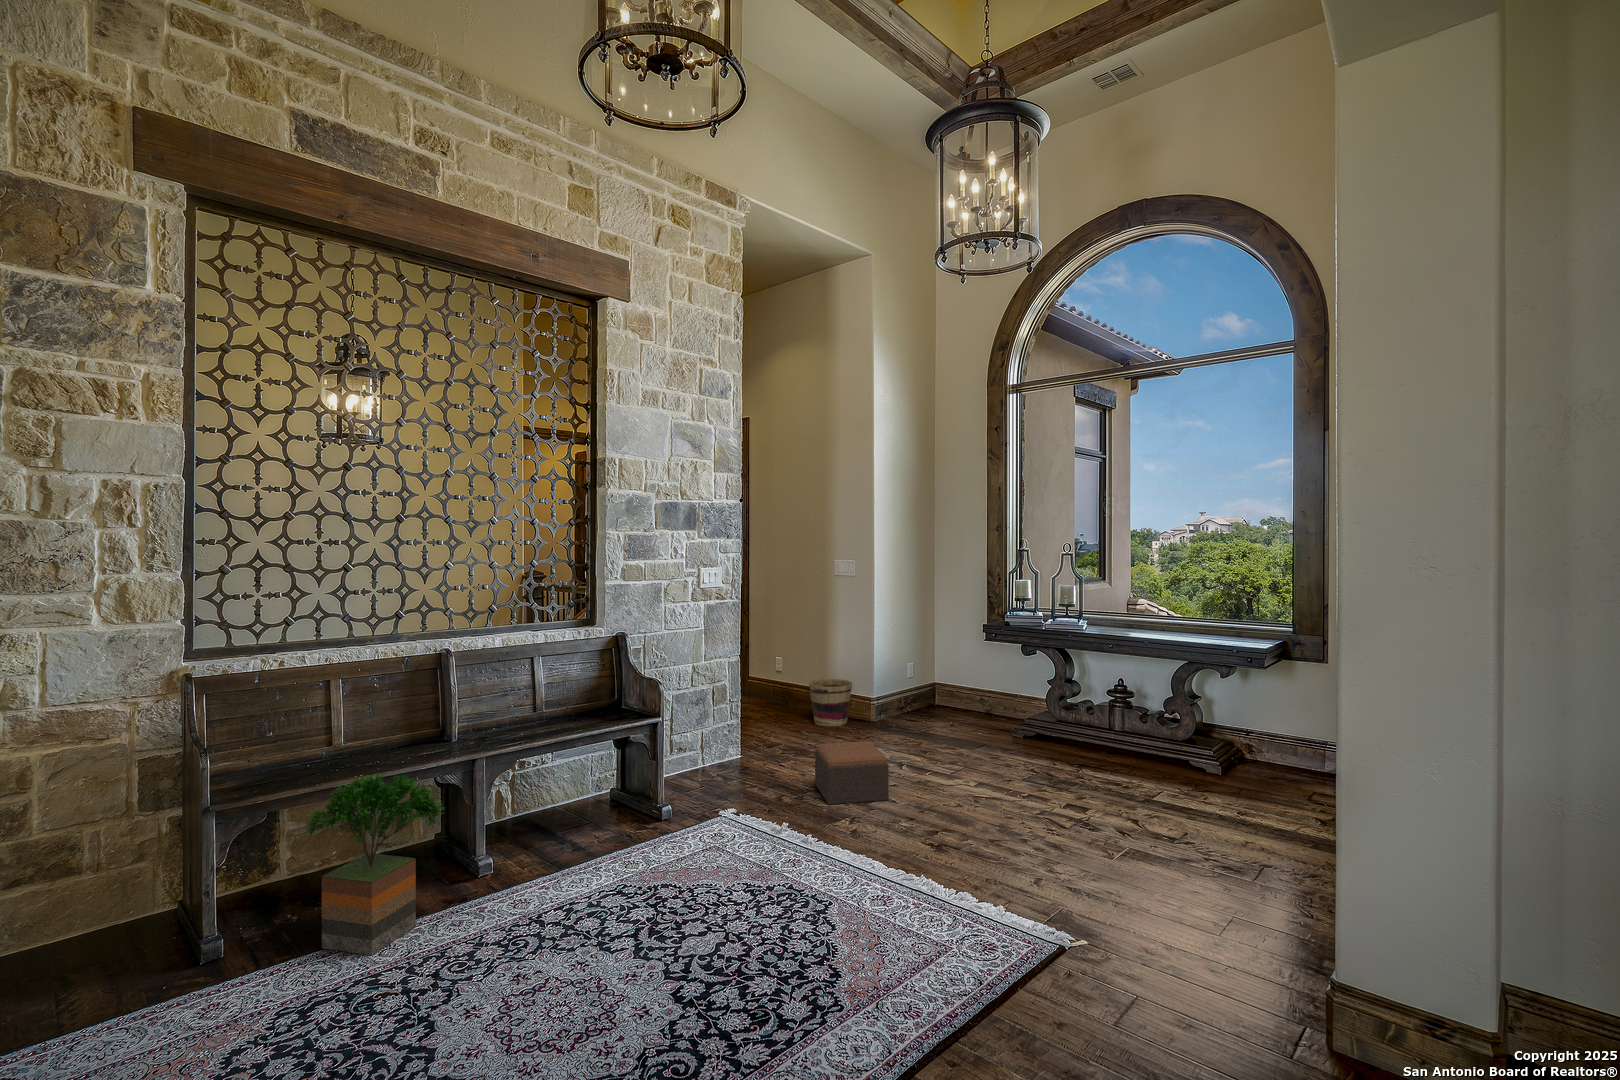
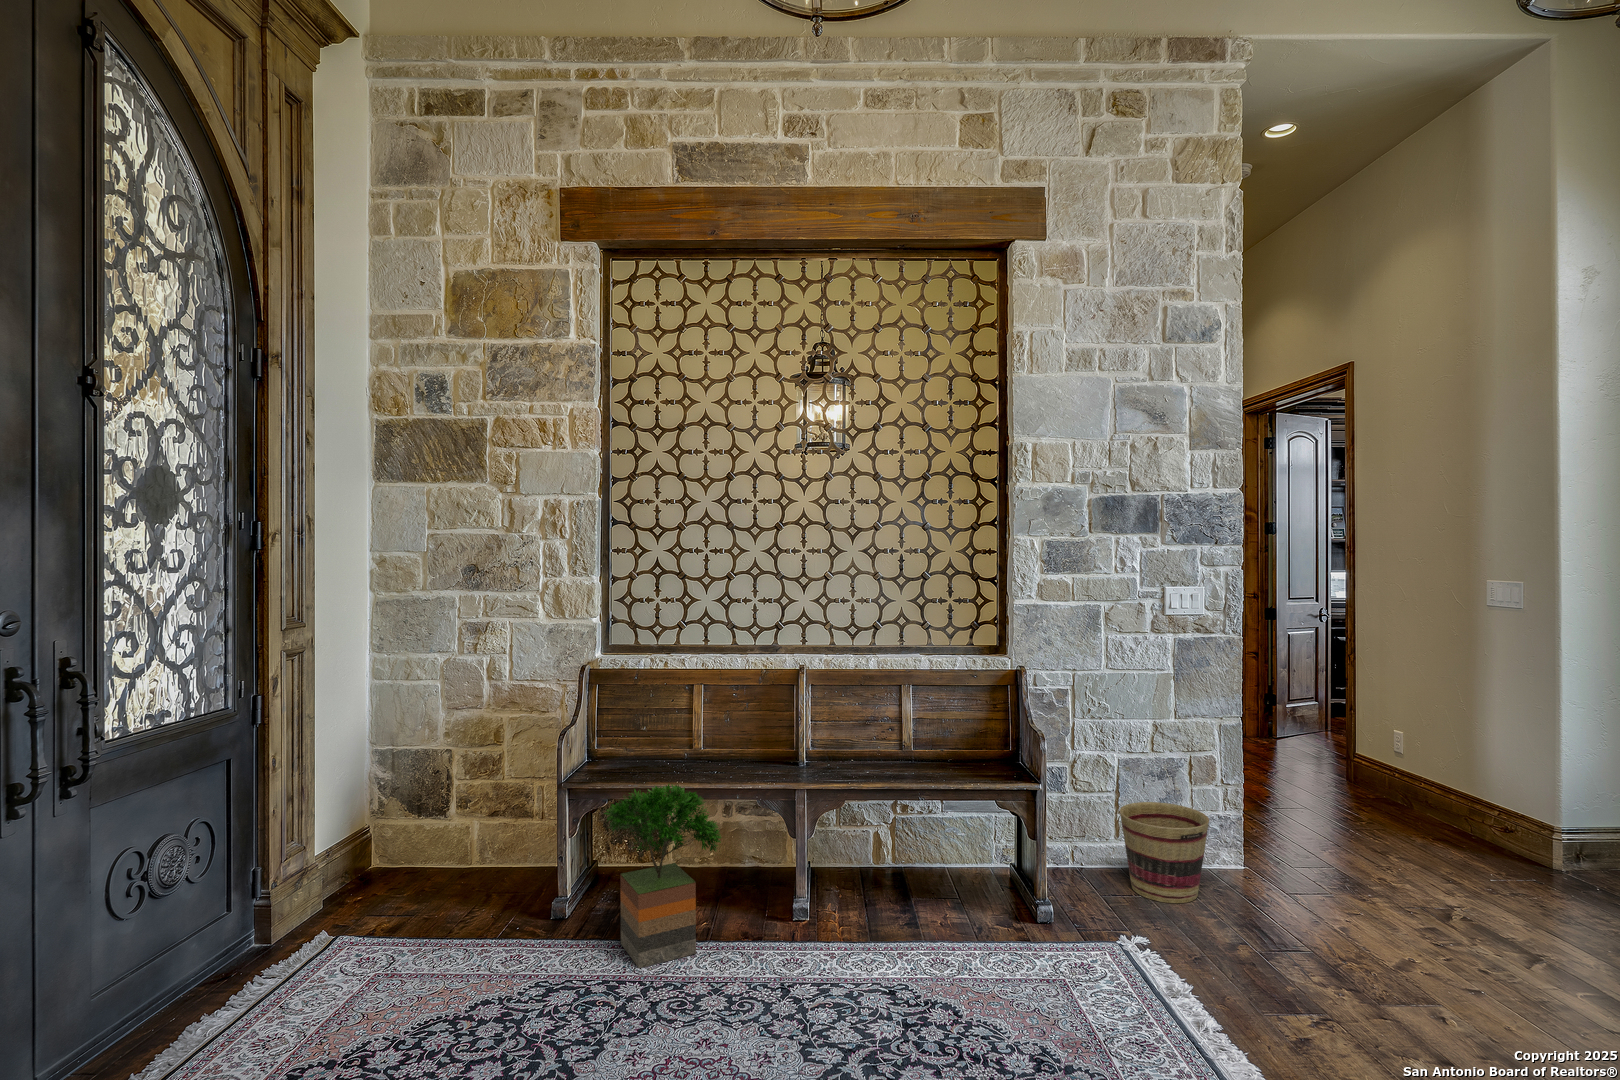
basket: present [809,679,852,726] -> present [1120,802,1209,903]
footstool: present [815,741,889,804] -> none [1313,881,1445,1019]

